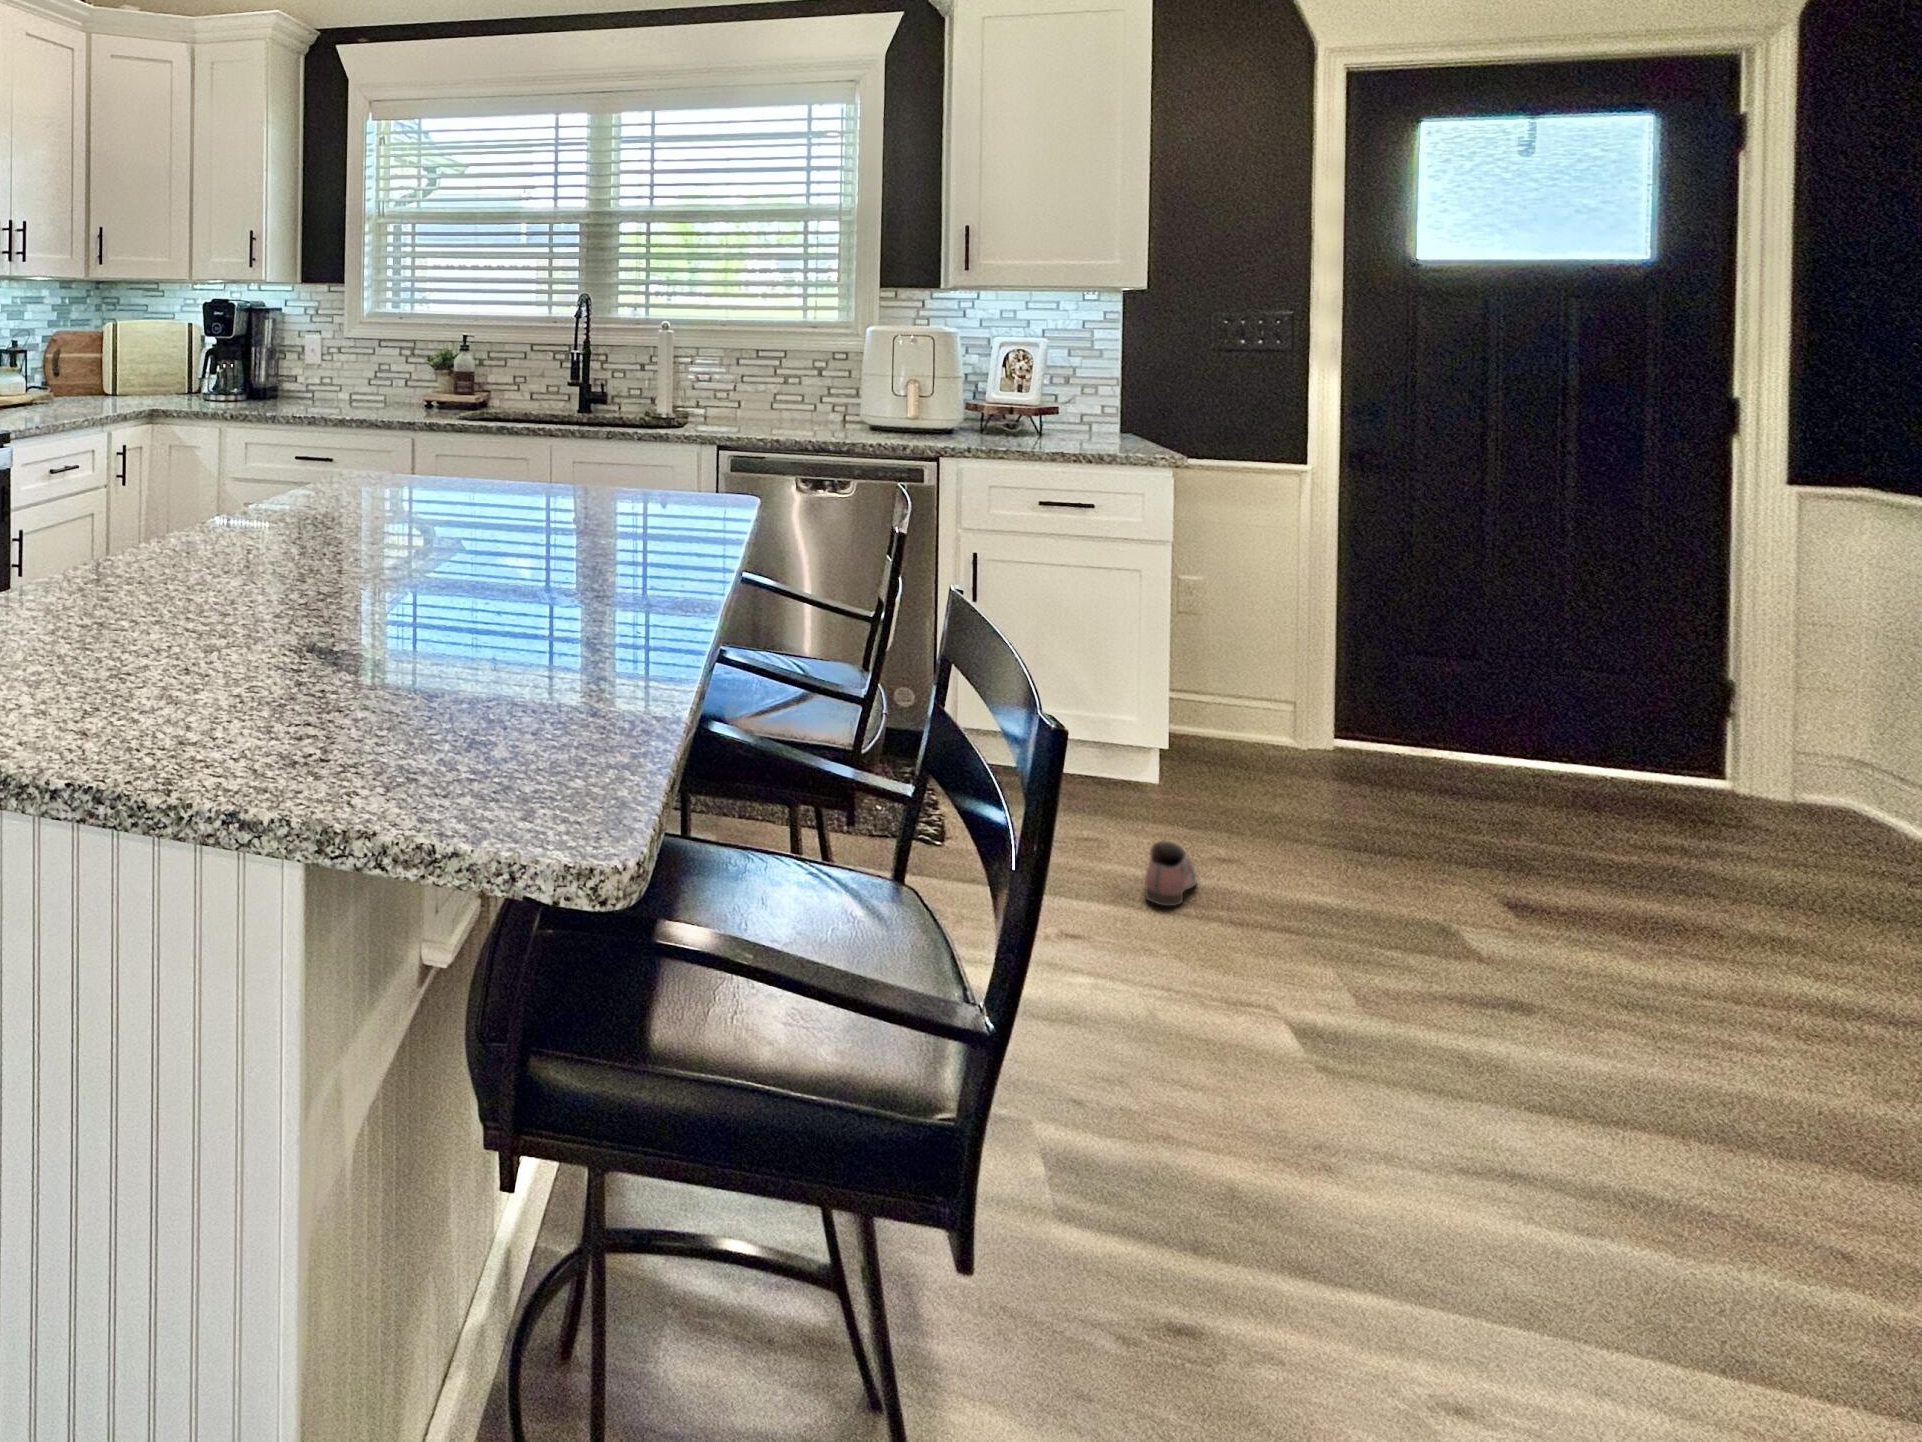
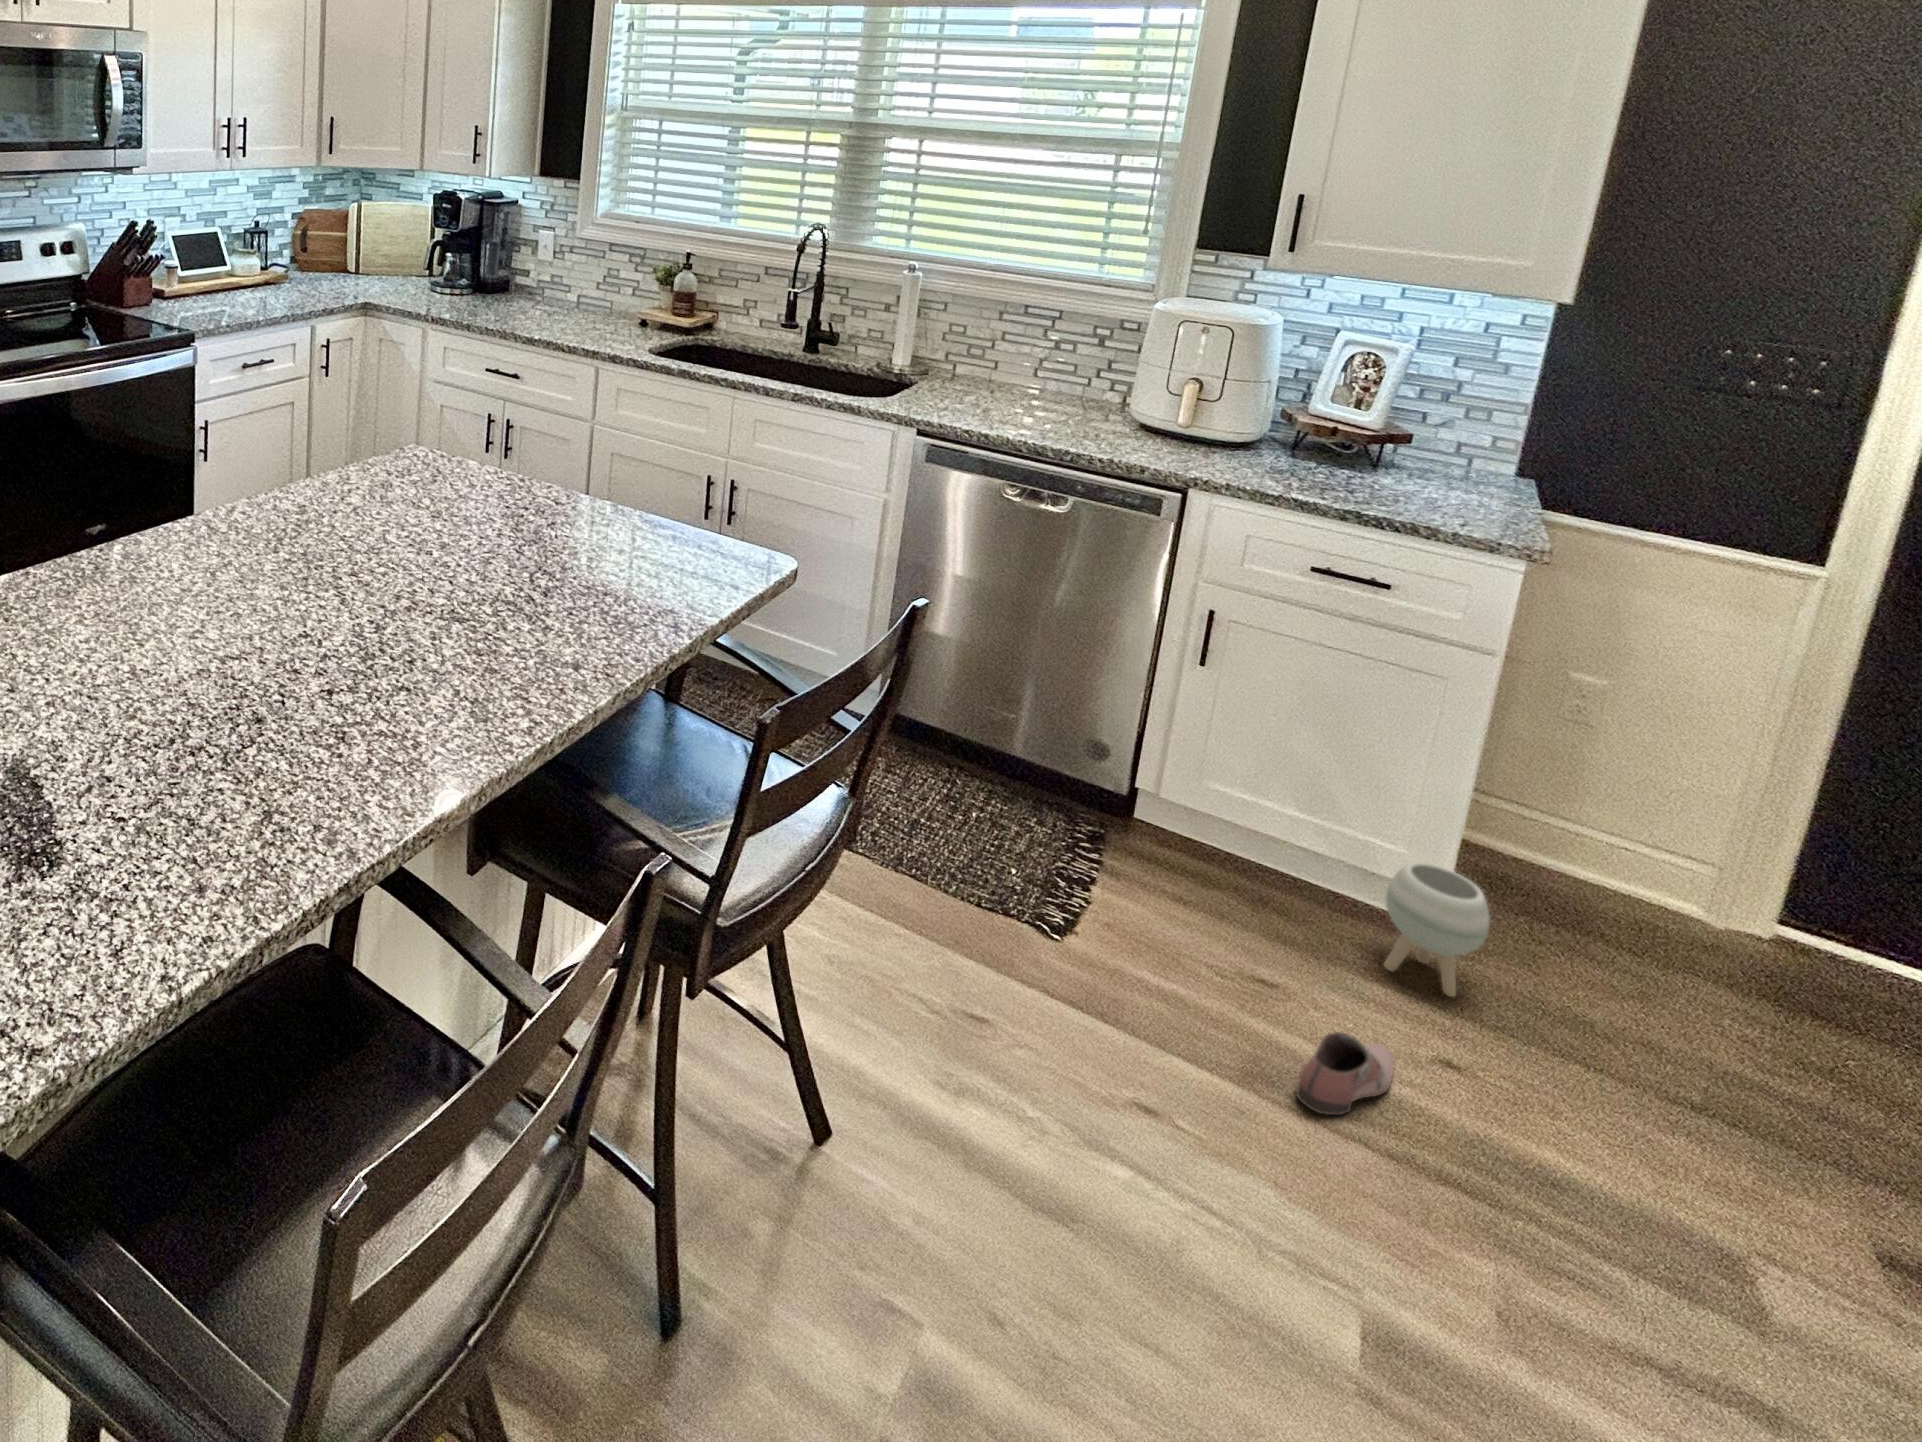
planter: none [1136,719,1208,820] -> present [1384,862,1490,997]

